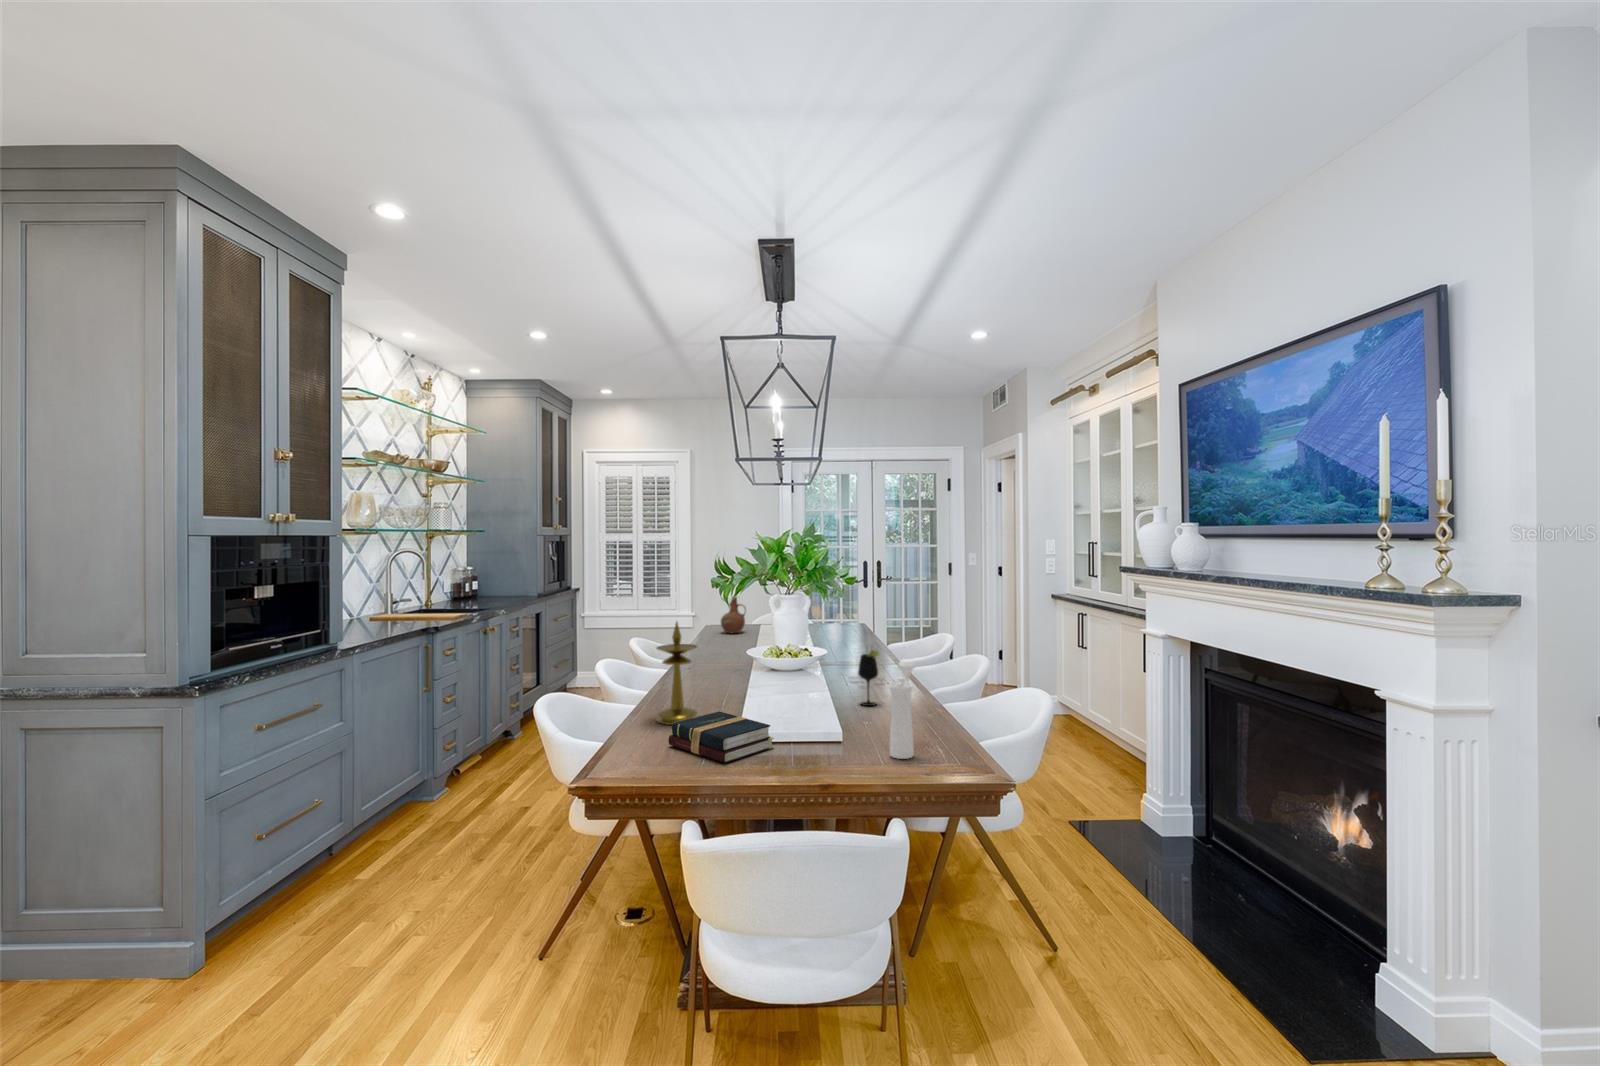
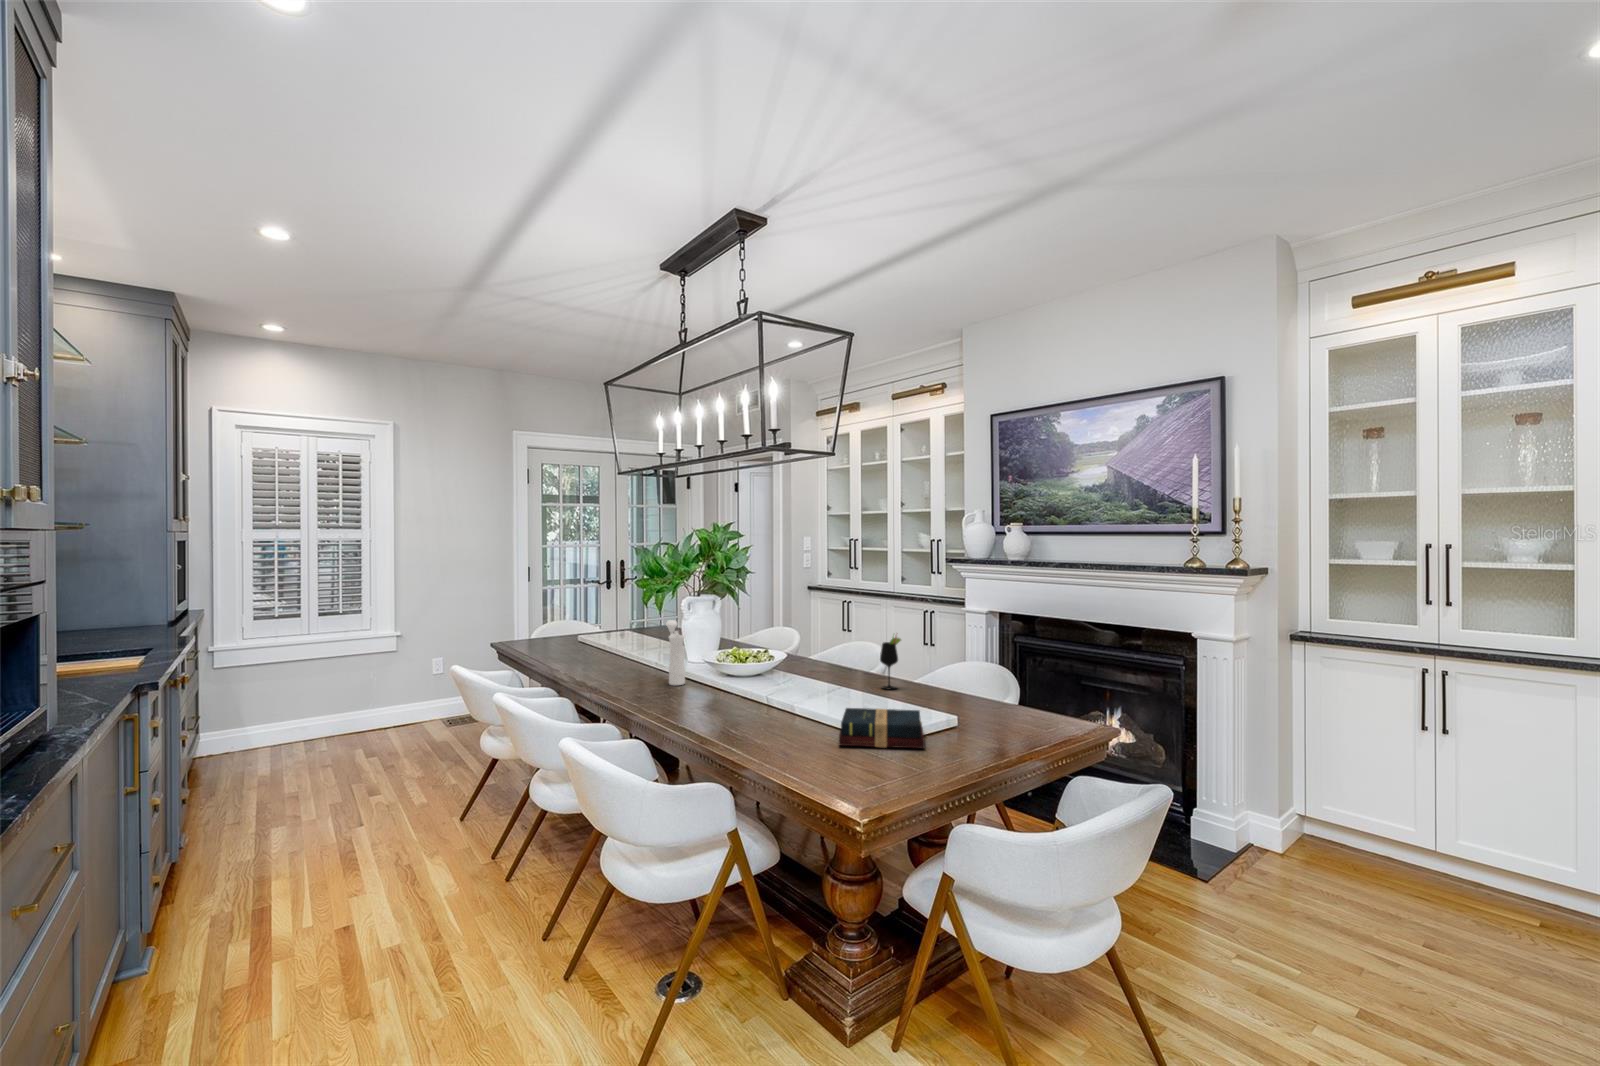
ceramic pitcher: present [721,597,746,633] -> none [557,594,586,645]
candlestick: present [657,622,697,725] -> none [752,622,796,732]
pepper mill: present [889,659,915,759] -> present [666,620,685,685]

